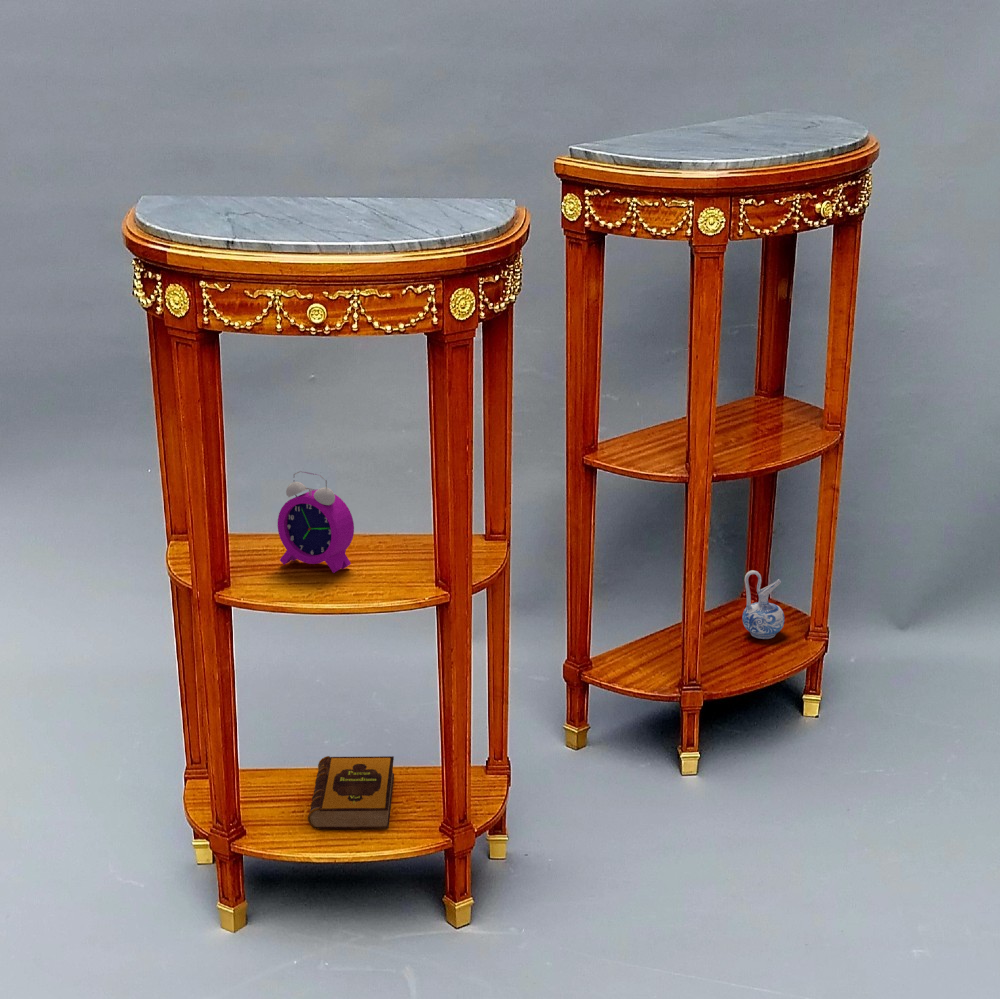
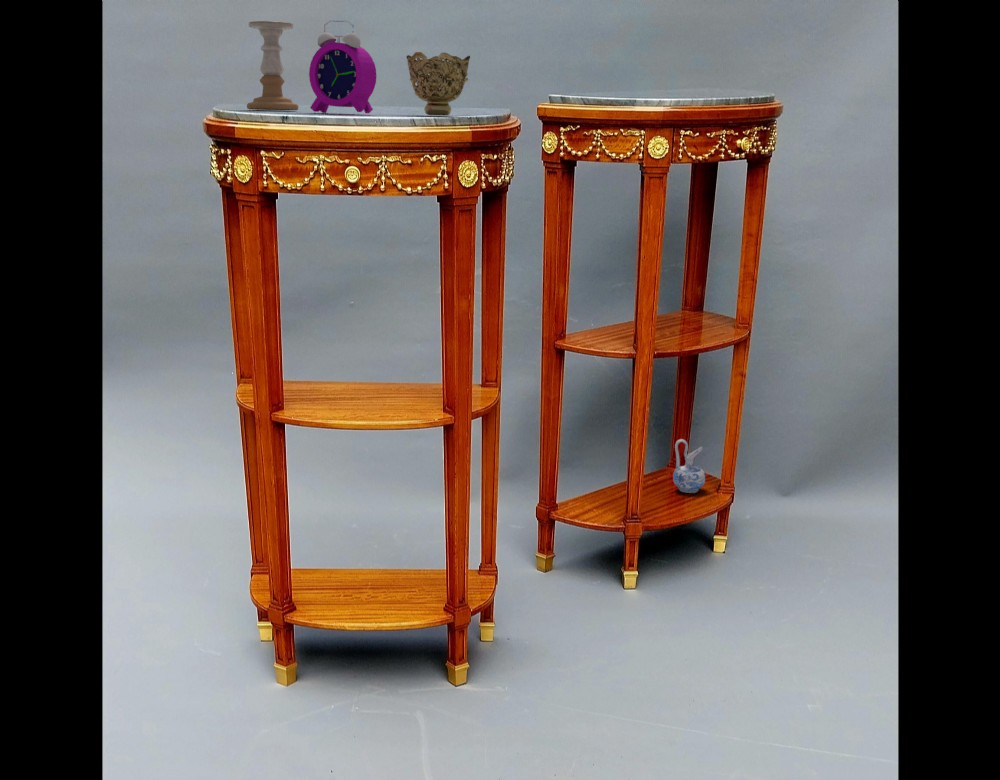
candle holder: none [179,100,245,214] -> present [247,21,298,110]
decorative bowl: none [381,139,462,221] -> present [406,52,470,115]
alarm clock: present [277,471,354,573] -> present [309,21,376,113]
hardback book: present [308,756,394,830] -> none [335,560,404,612]

